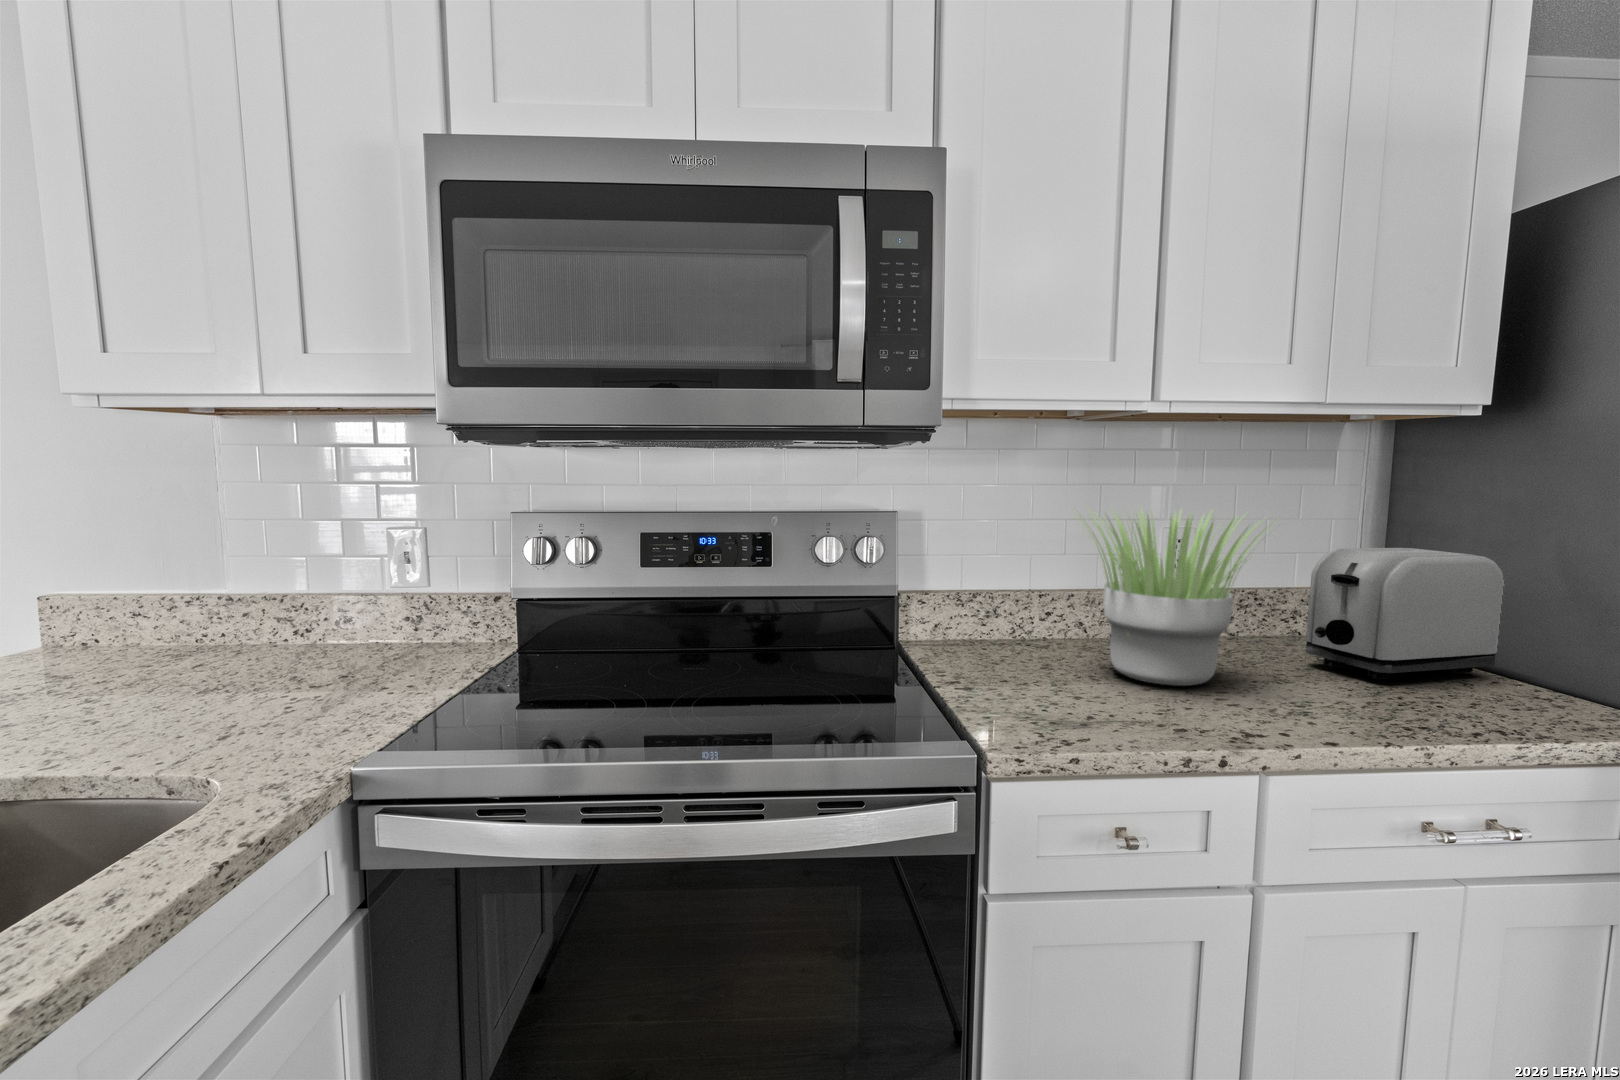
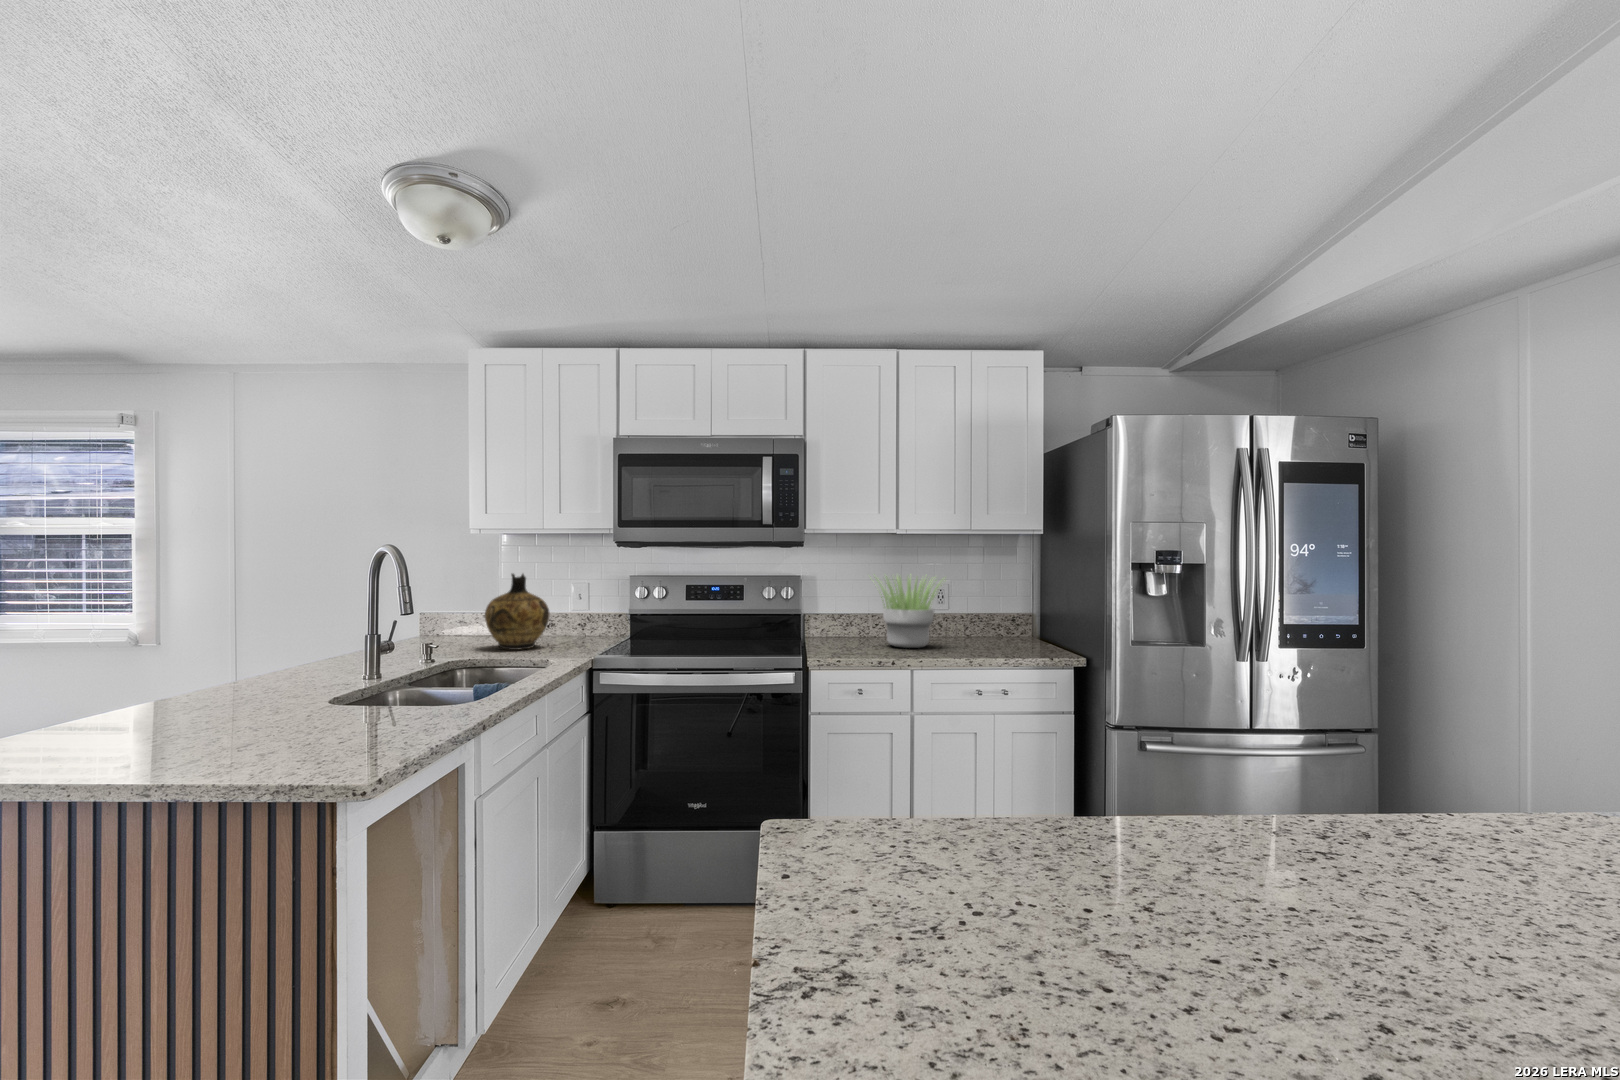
ceramic jug: none [81,511,287,718] -> present [485,574,549,650]
toaster: present [1306,548,1505,679] -> none [981,592,1060,647]

